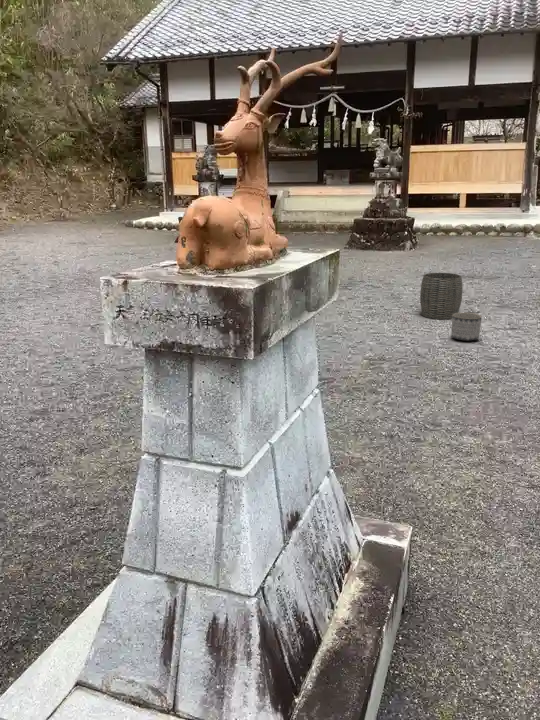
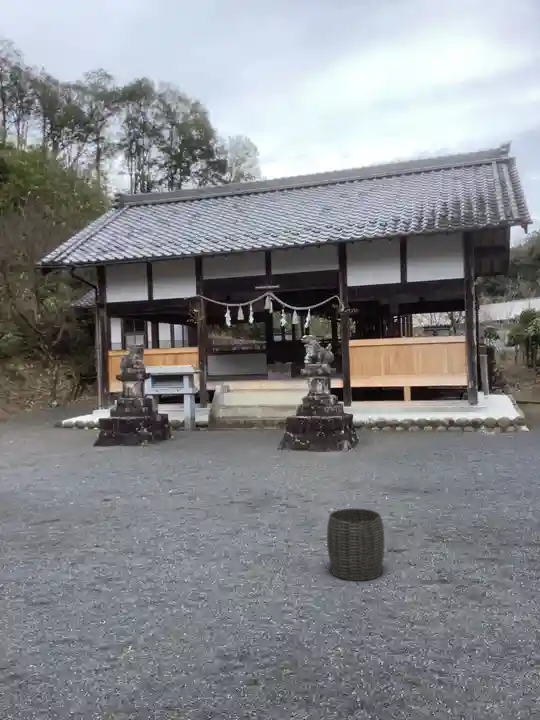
planter: present [451,313,482,341] -> none [361,585,405,636]

